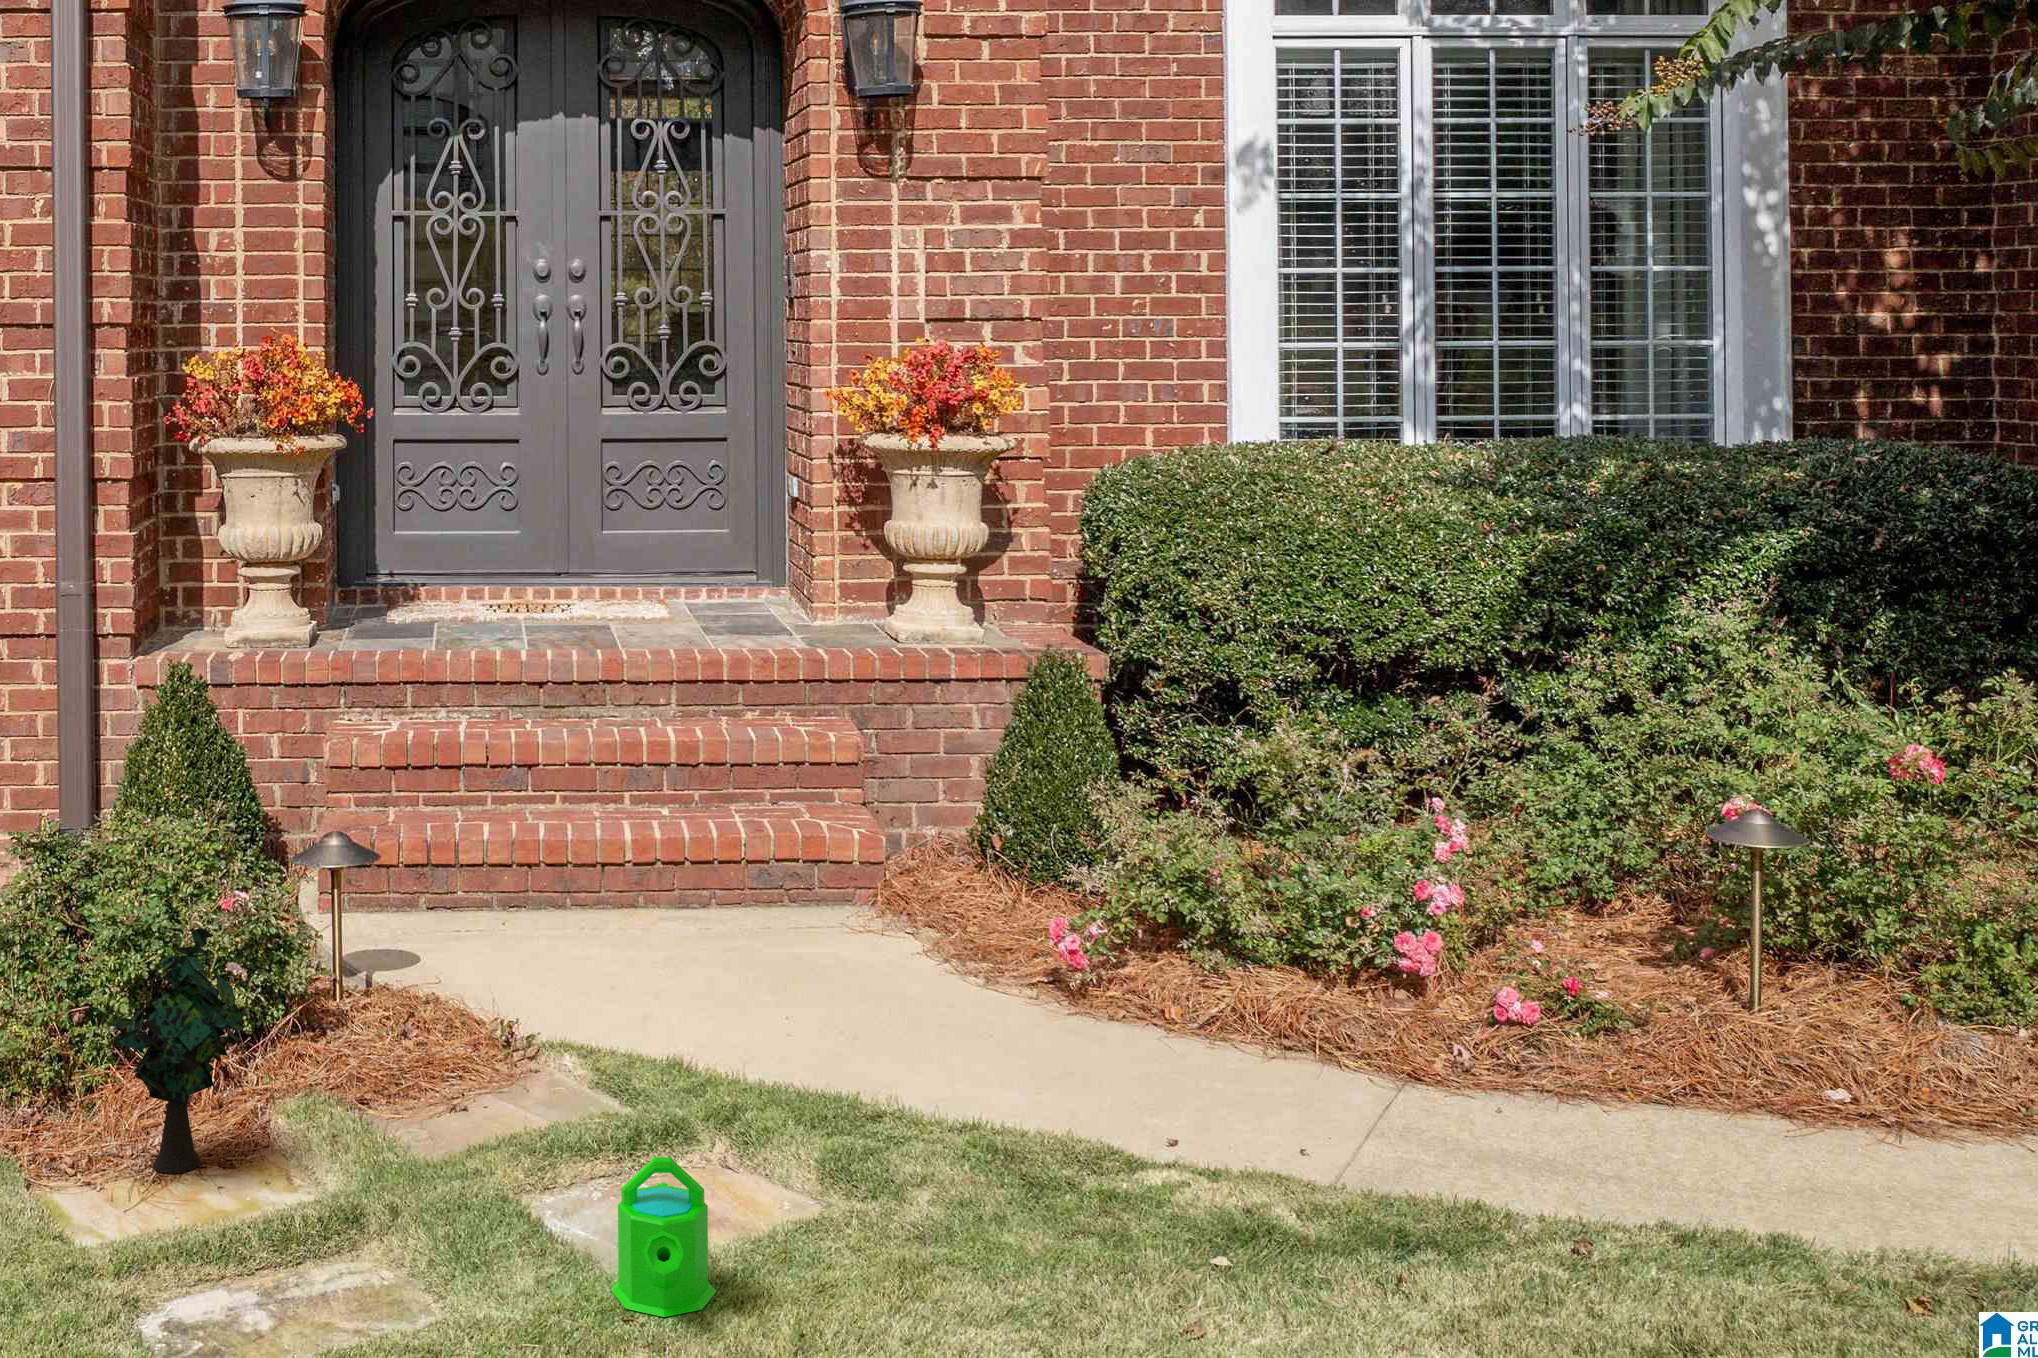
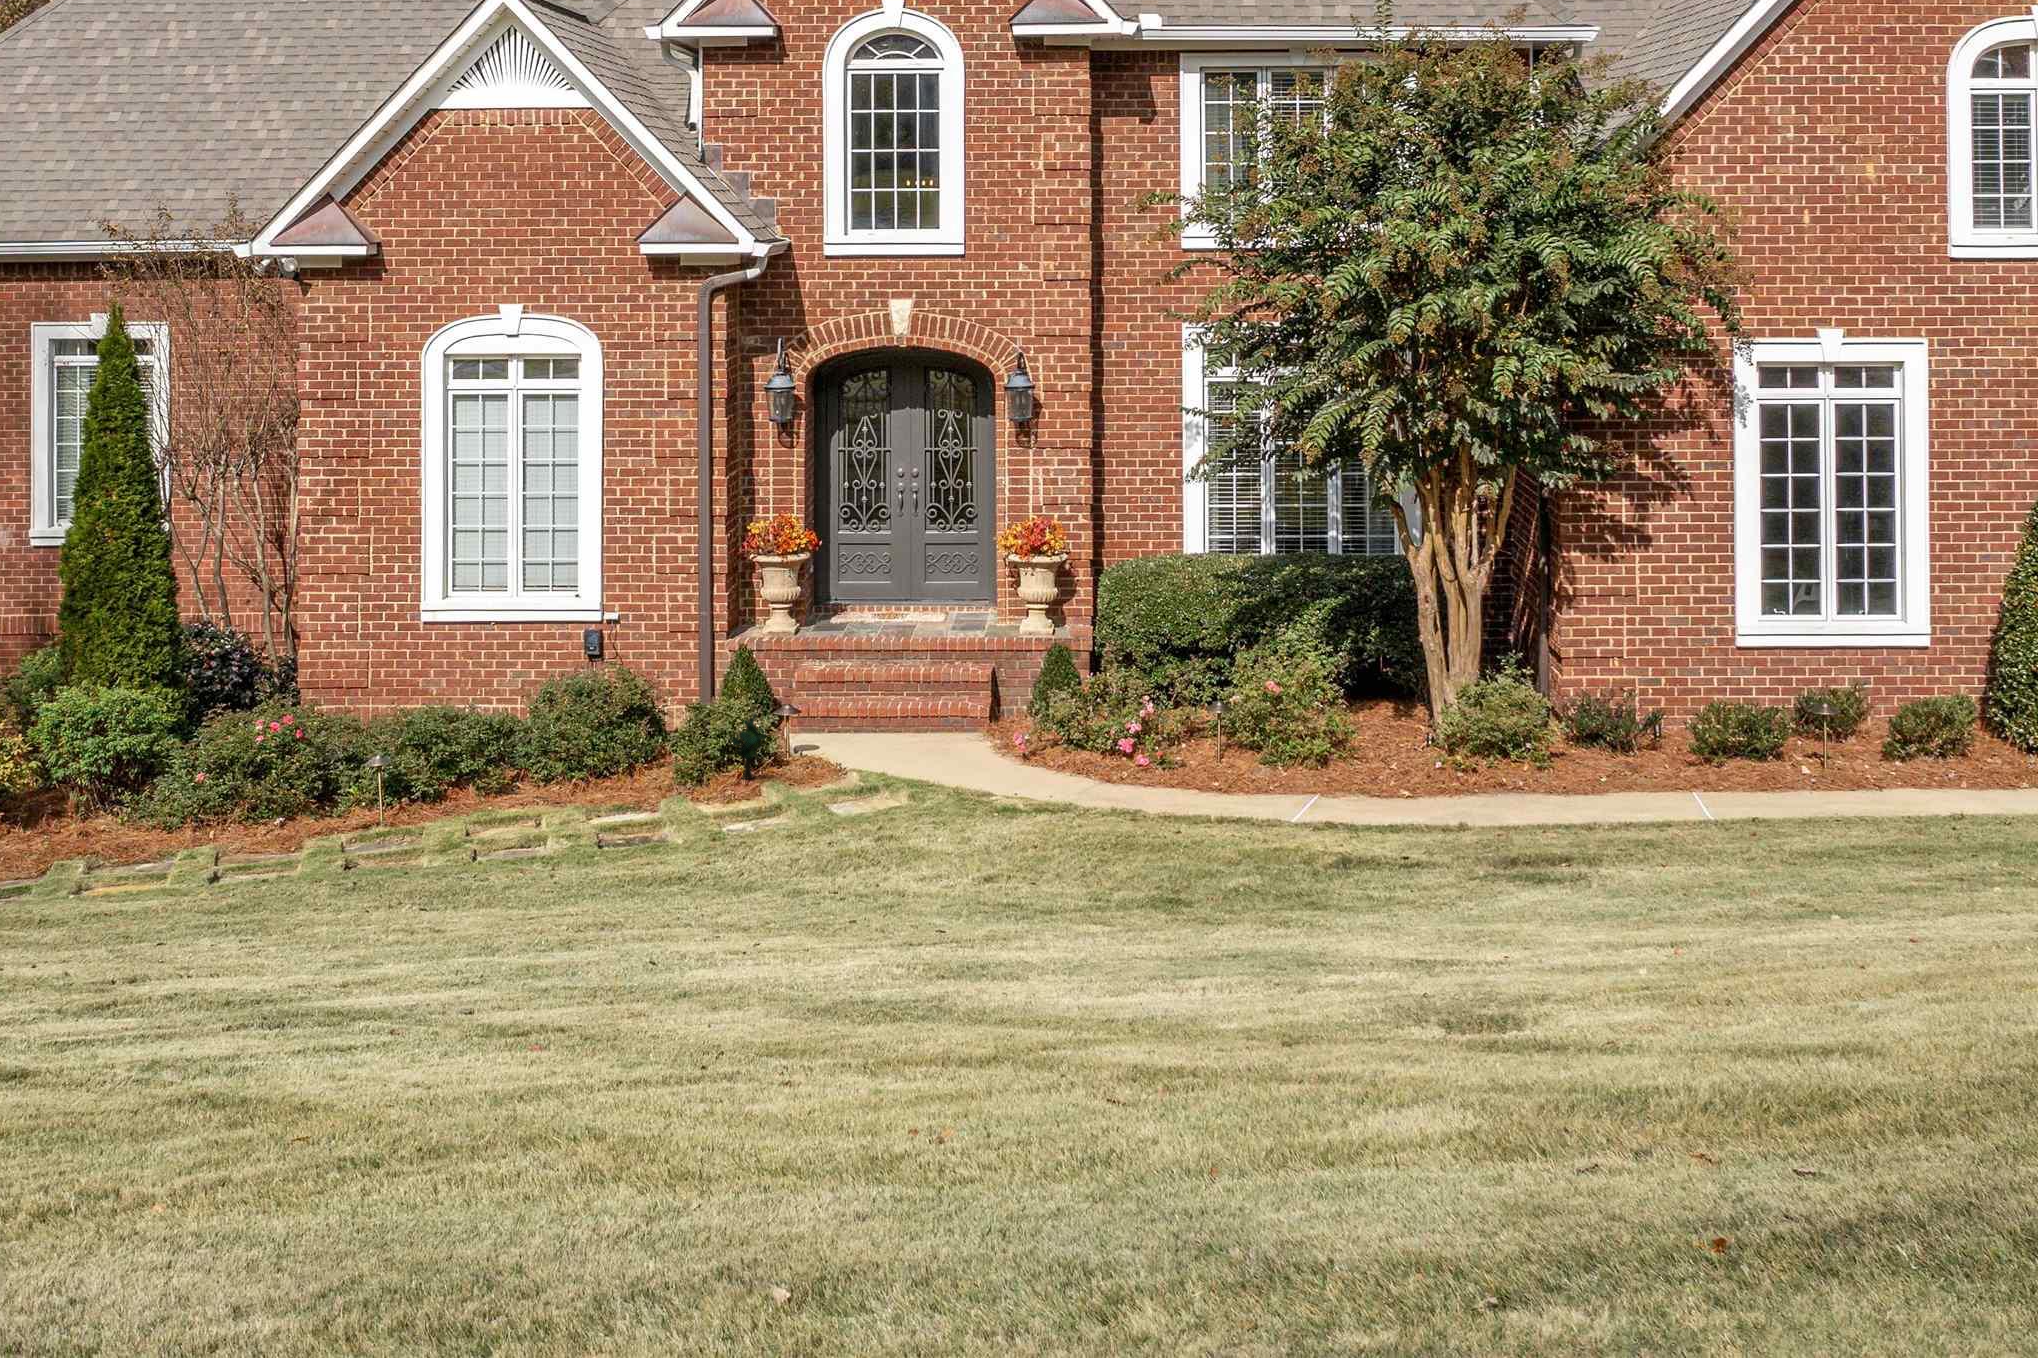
watering can: present [611,1157,716,1317] -> none [857,760,883,796]

